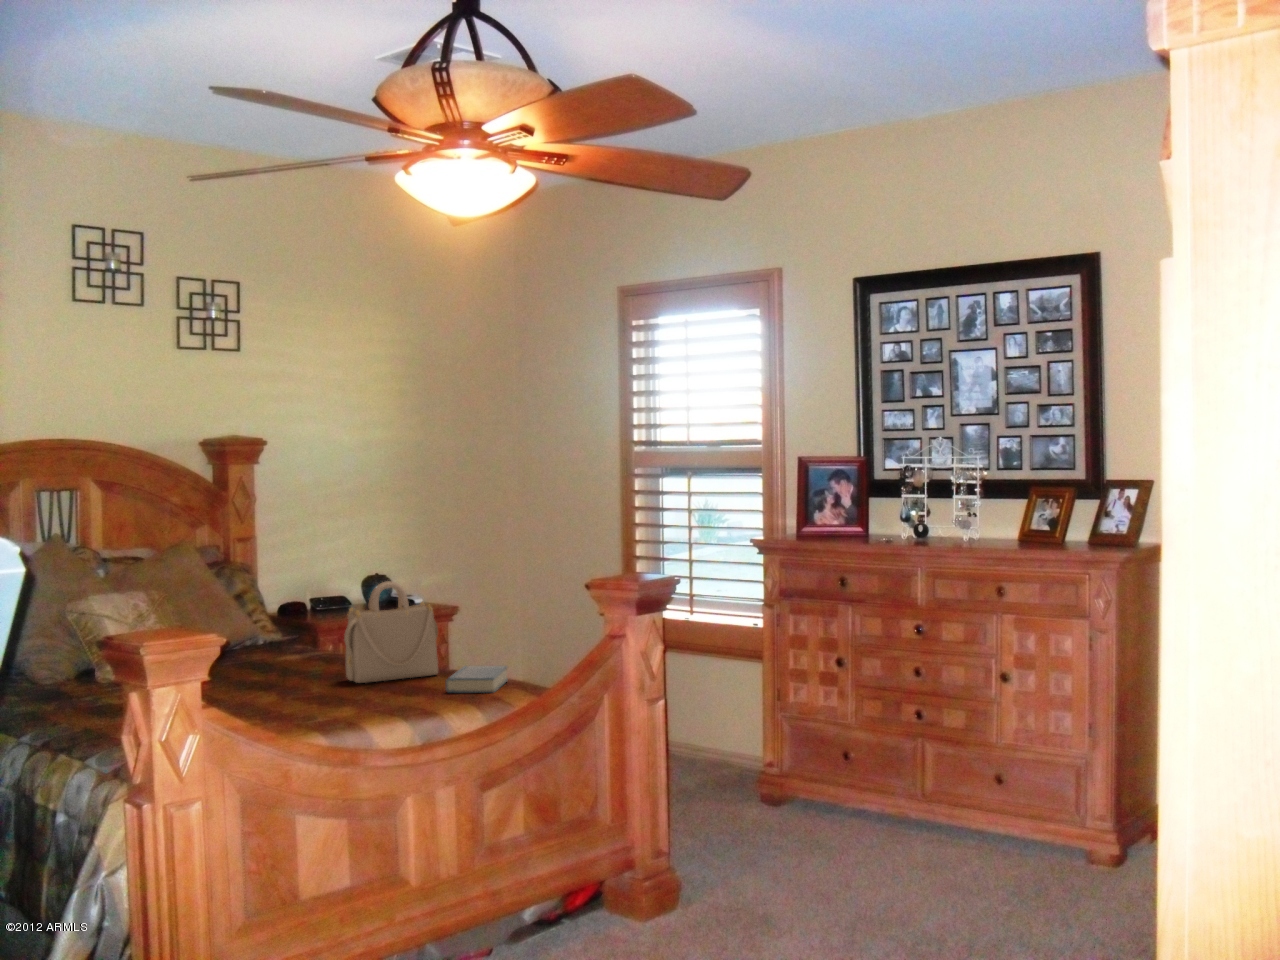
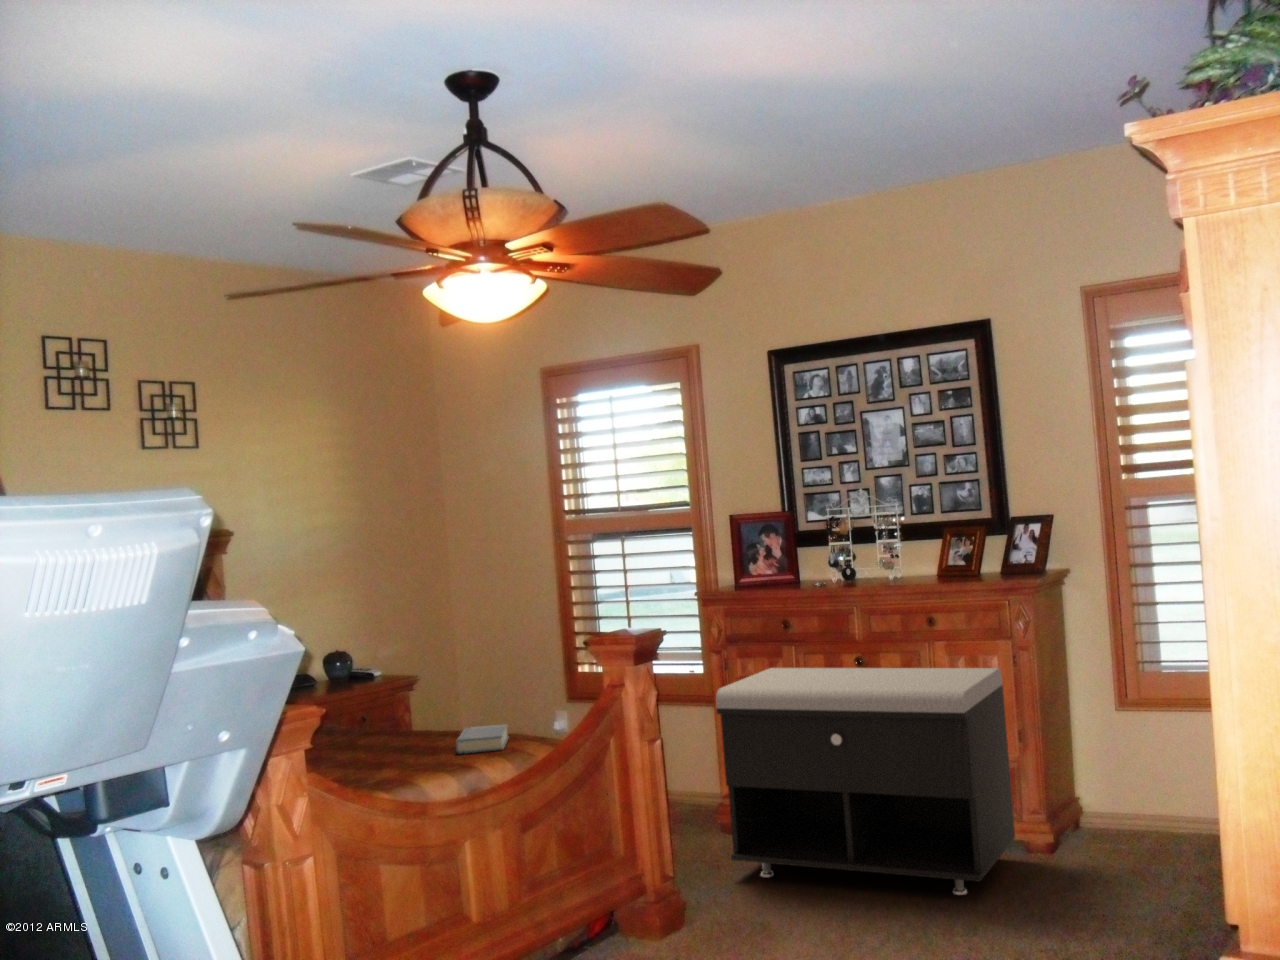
handbag: present [344,581,438,683] -> none [347,653,437,752]
storage bench: none [747,628,1072,893] -> present [716,668,1015,895]

